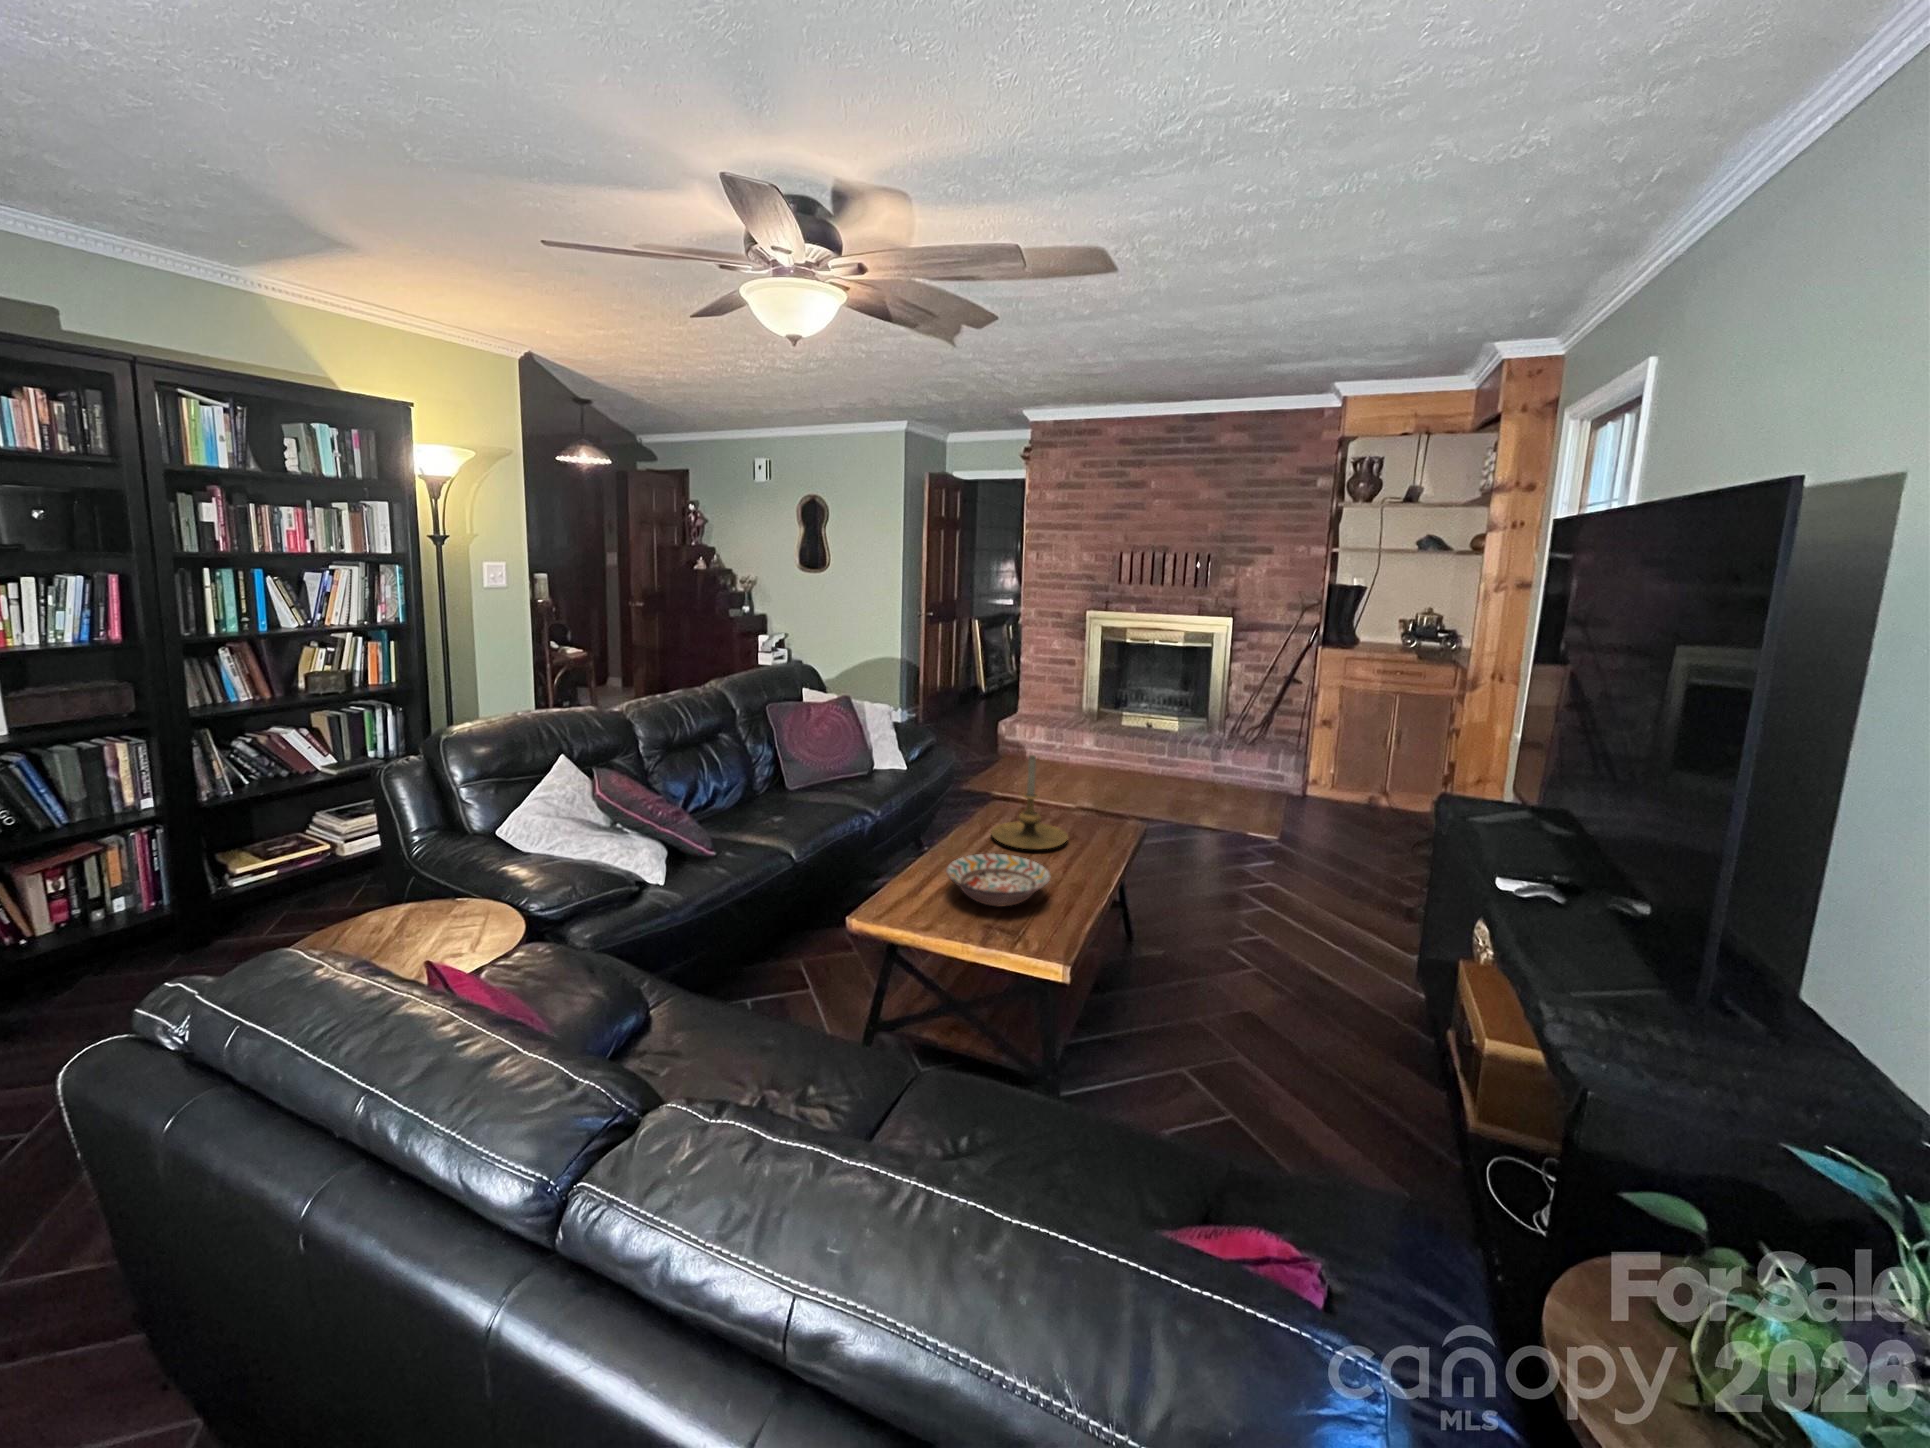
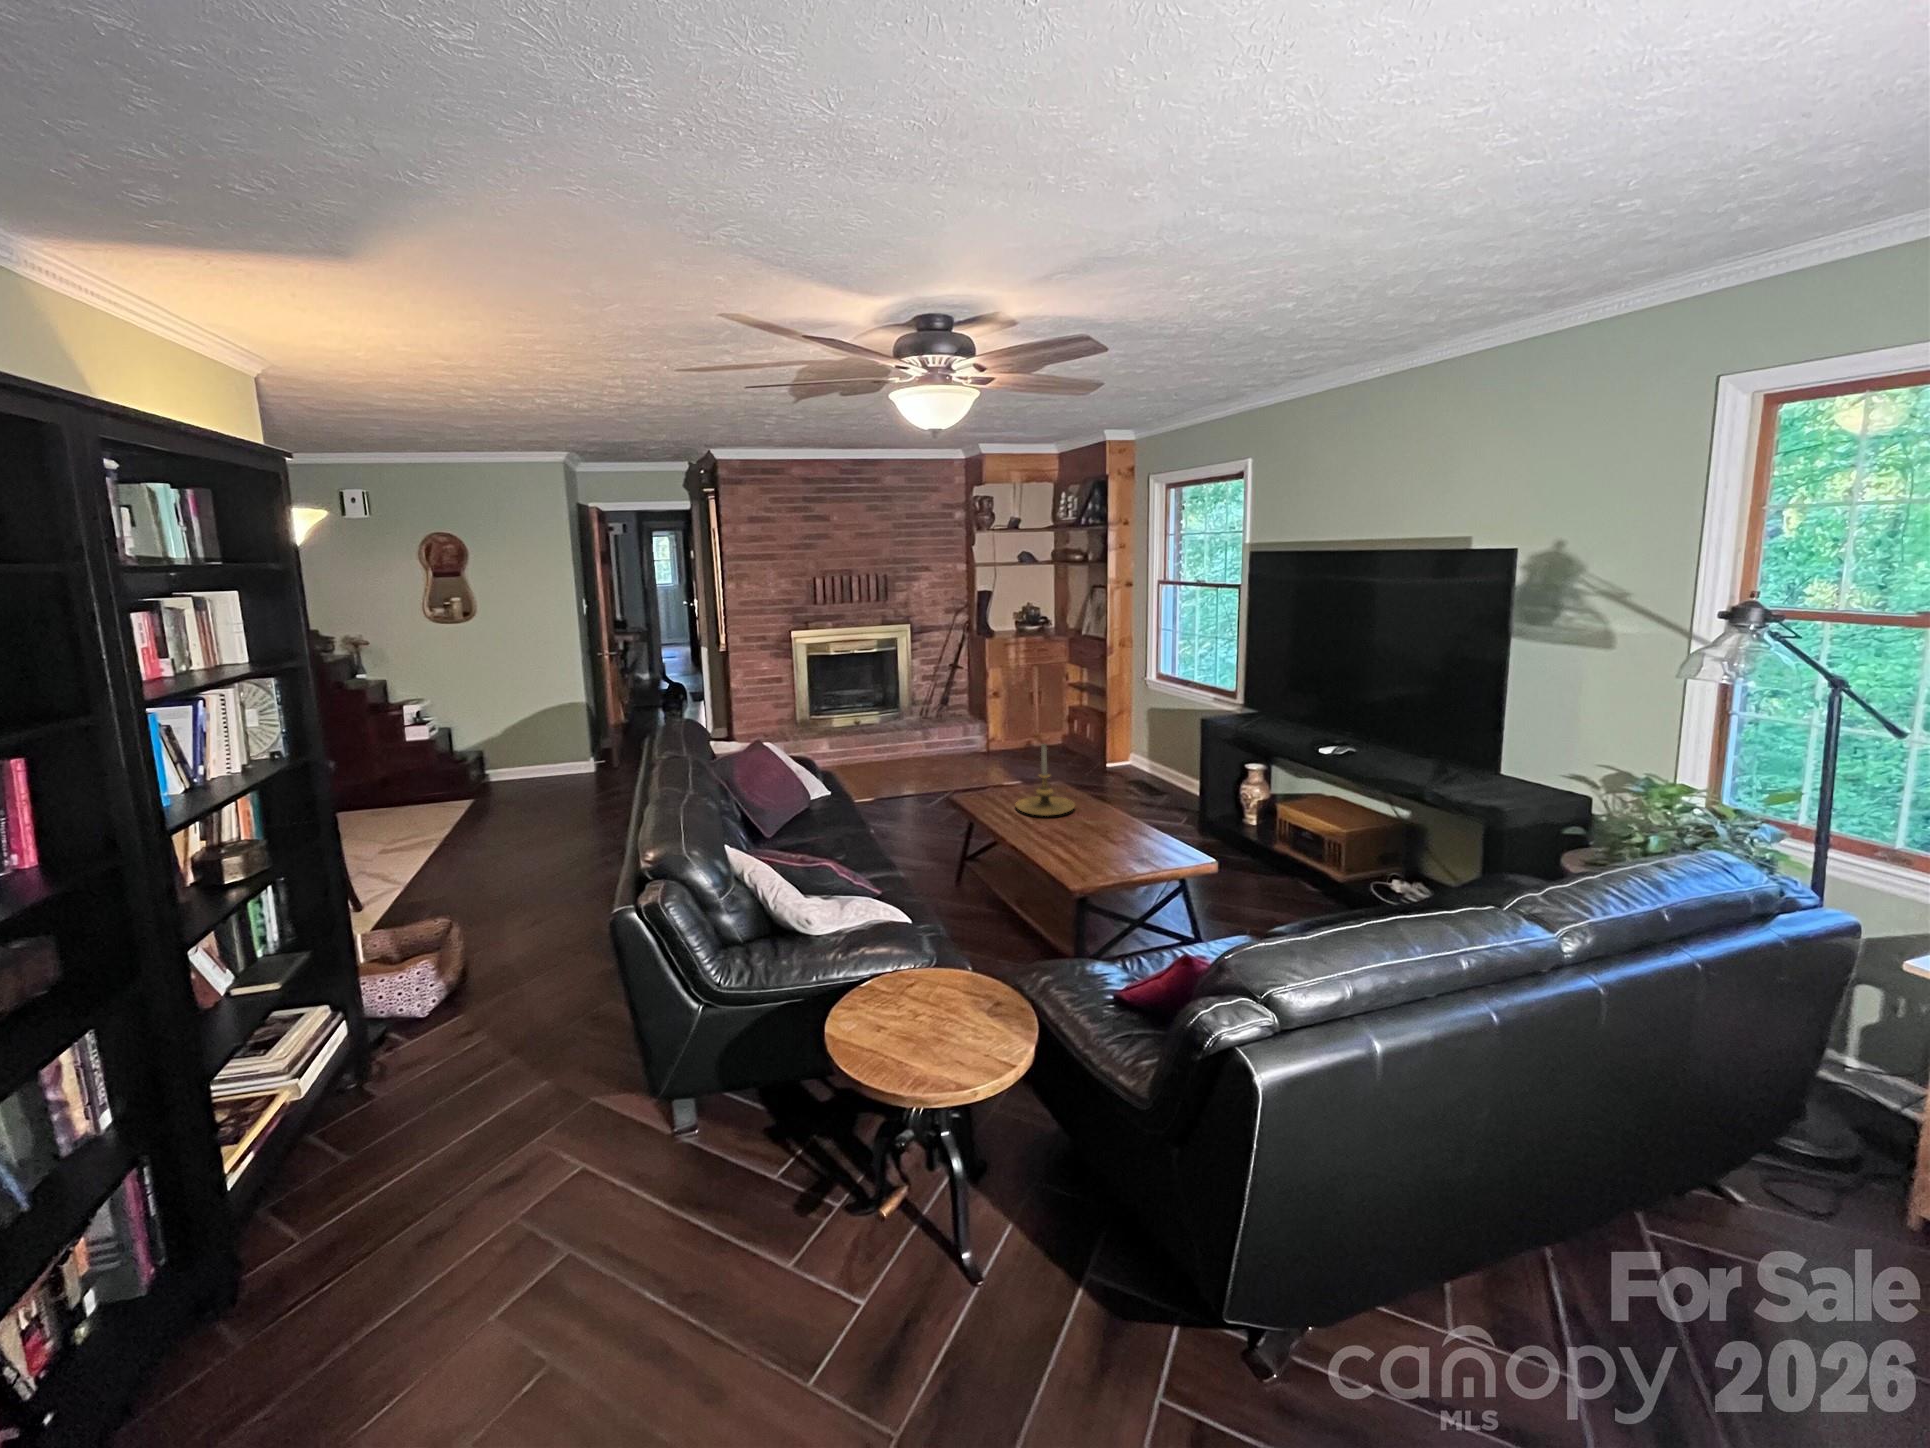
decorative bowl: present [946,853,1050,907] -> none [1074,814,1153,850]

